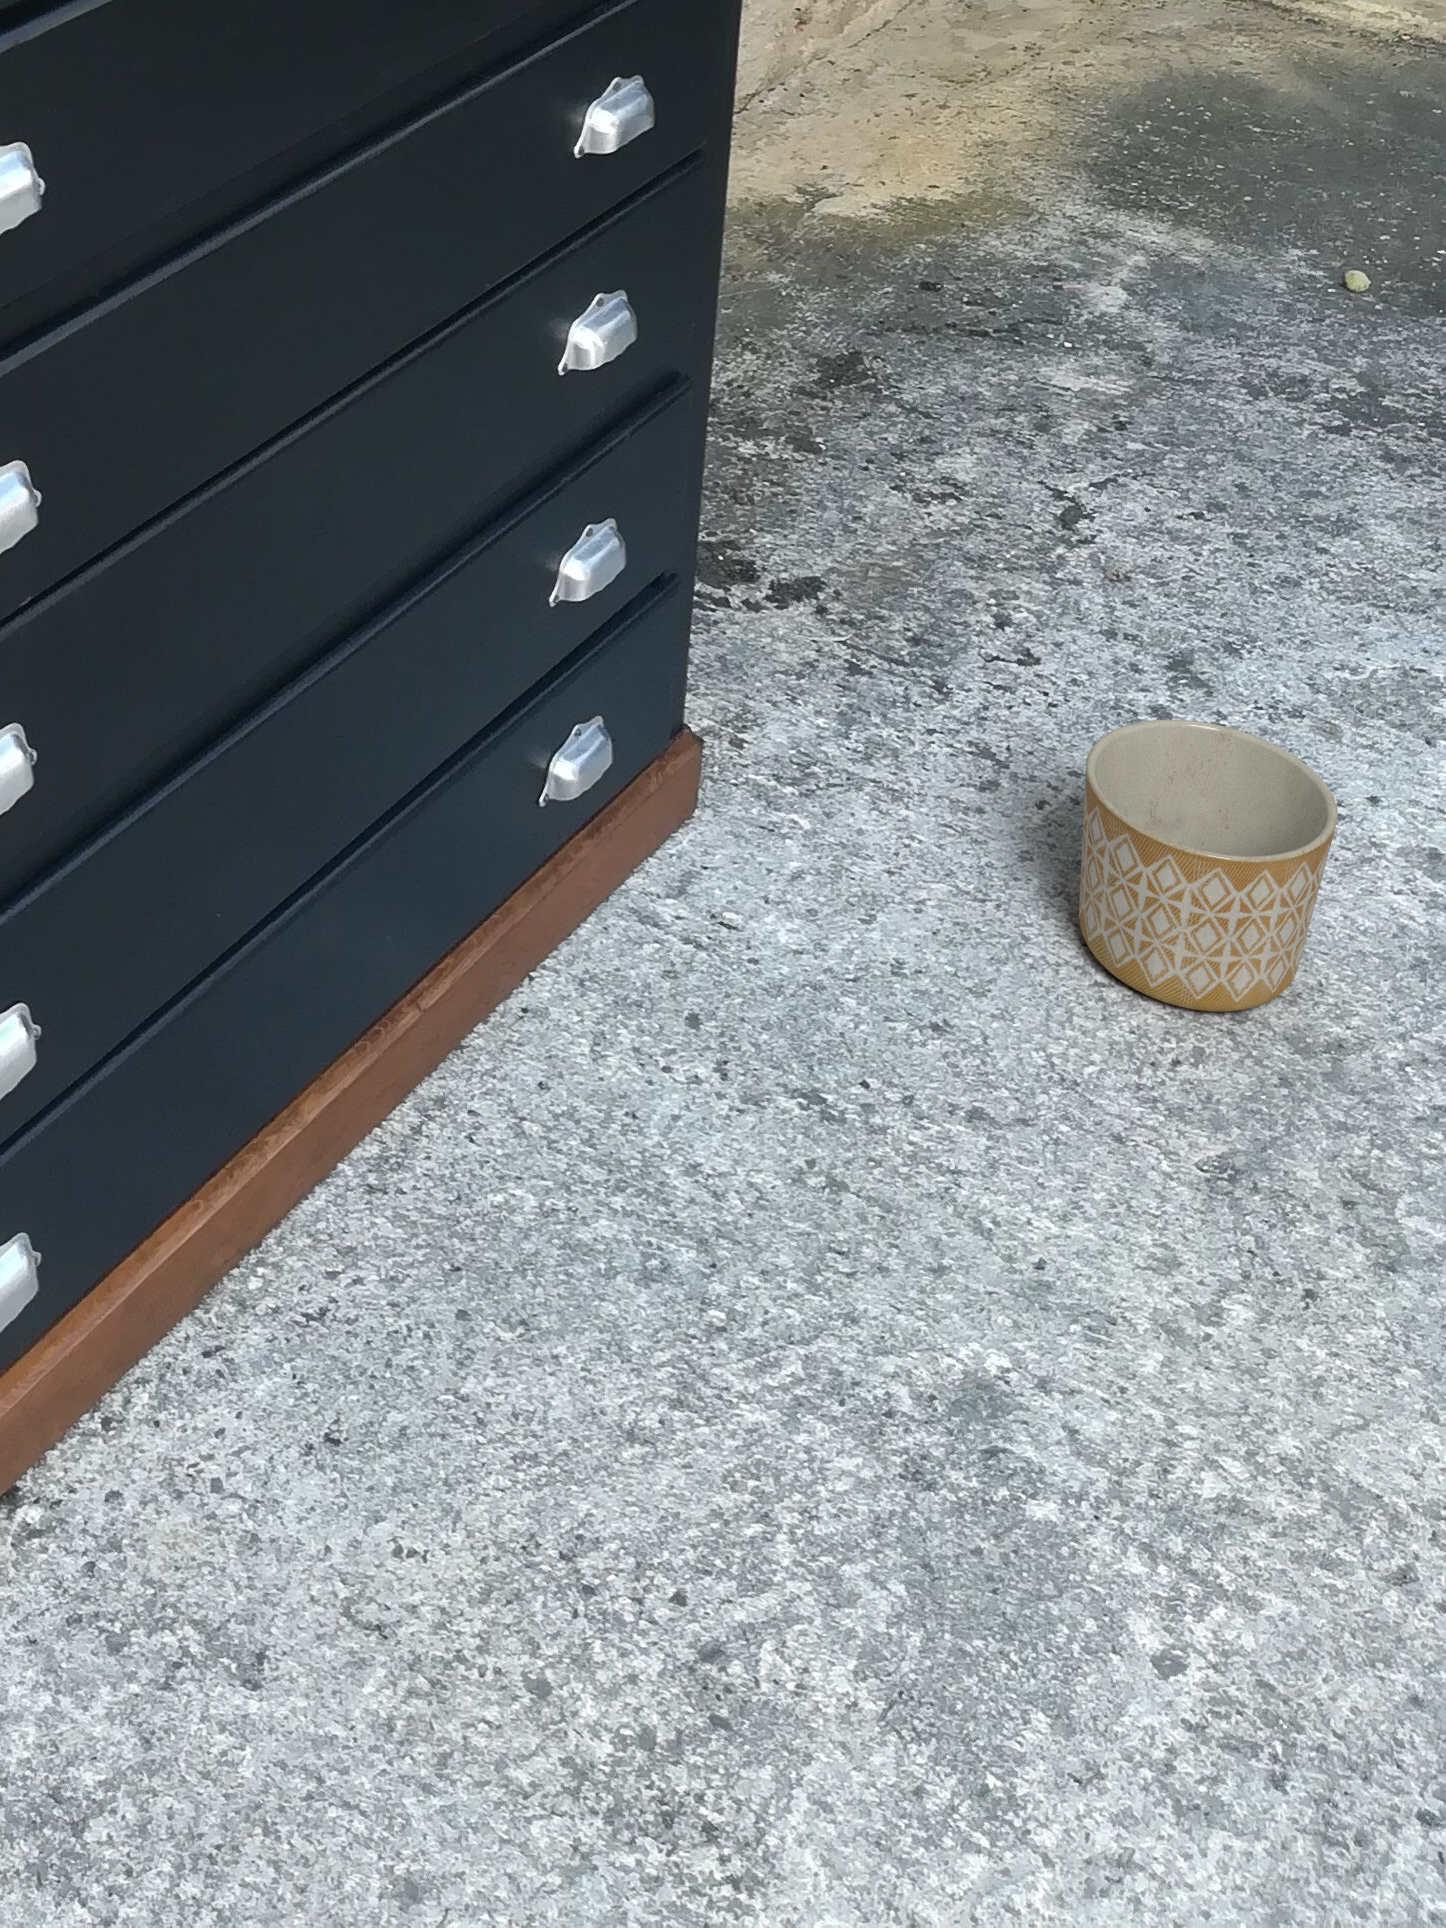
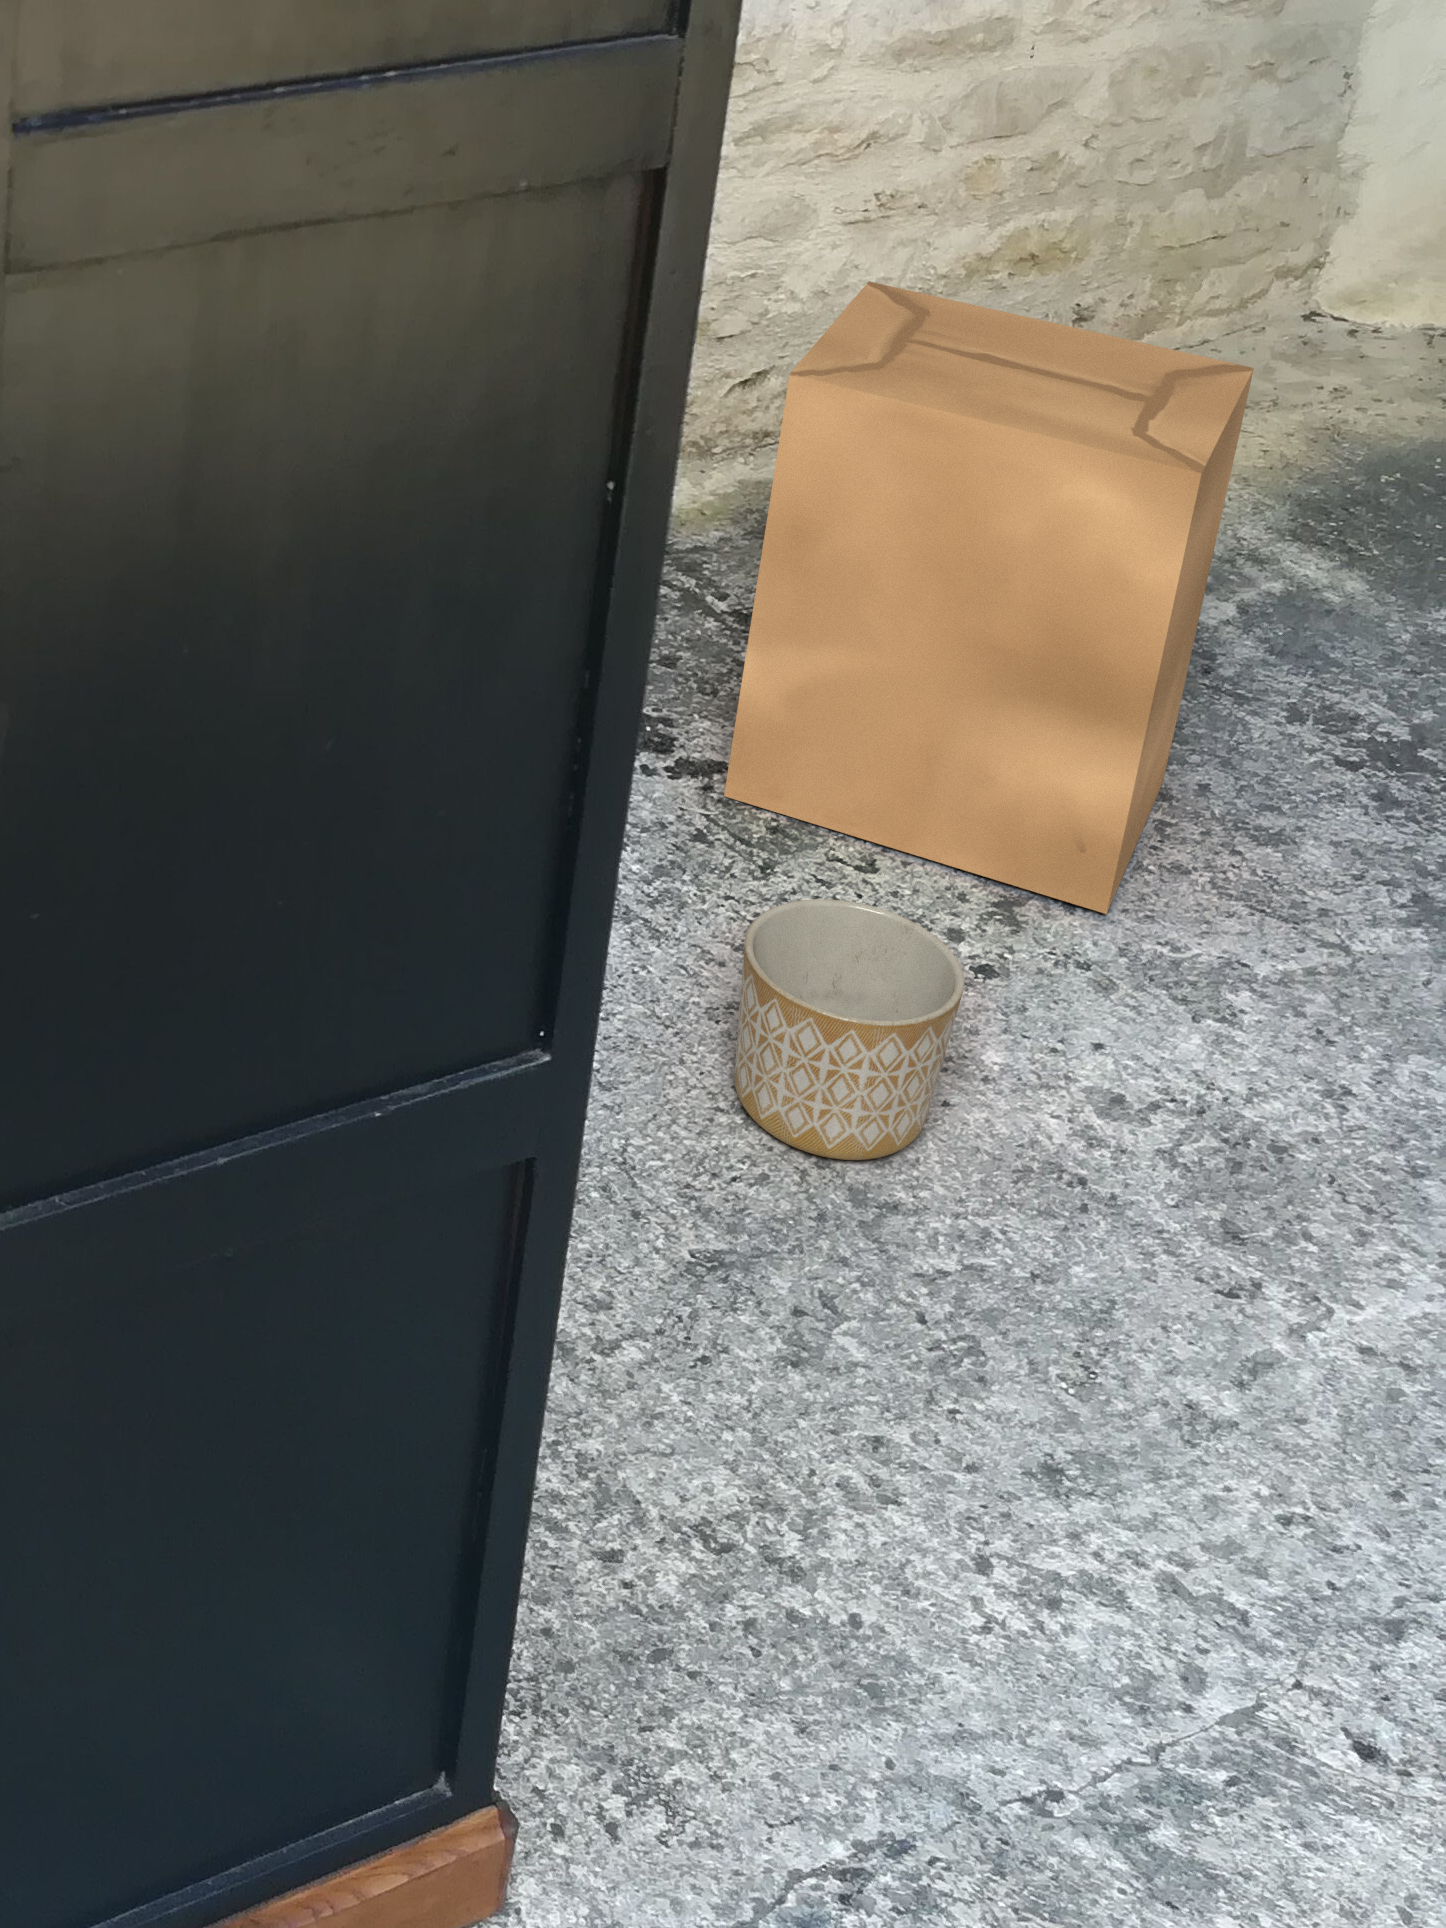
cardboard box: none [815,36,1343,654] -> present [724,281,1254,914]

